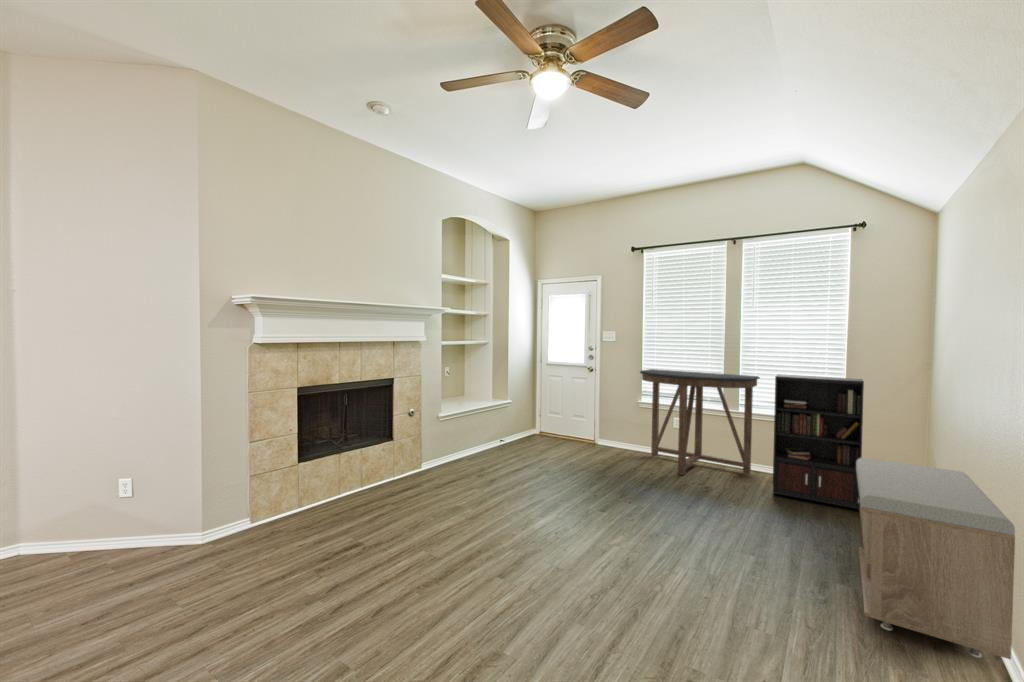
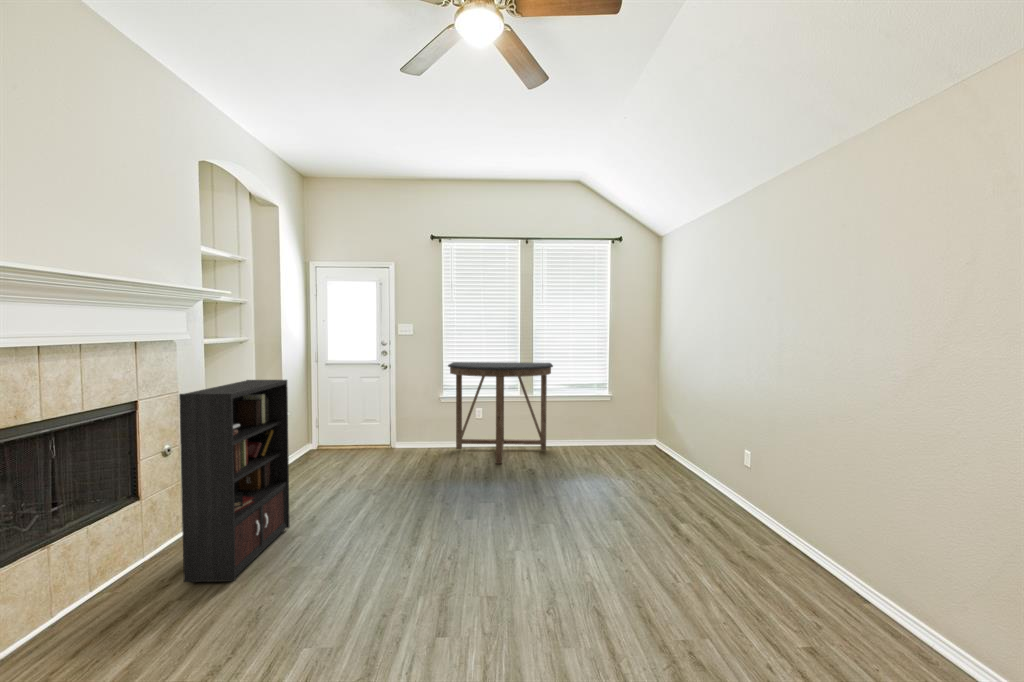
bookcase: present [773,374,864,511] -> present [179,380,290,582]
storage bench: present [856,458,1015,659] -> none [677,425,828,564]

